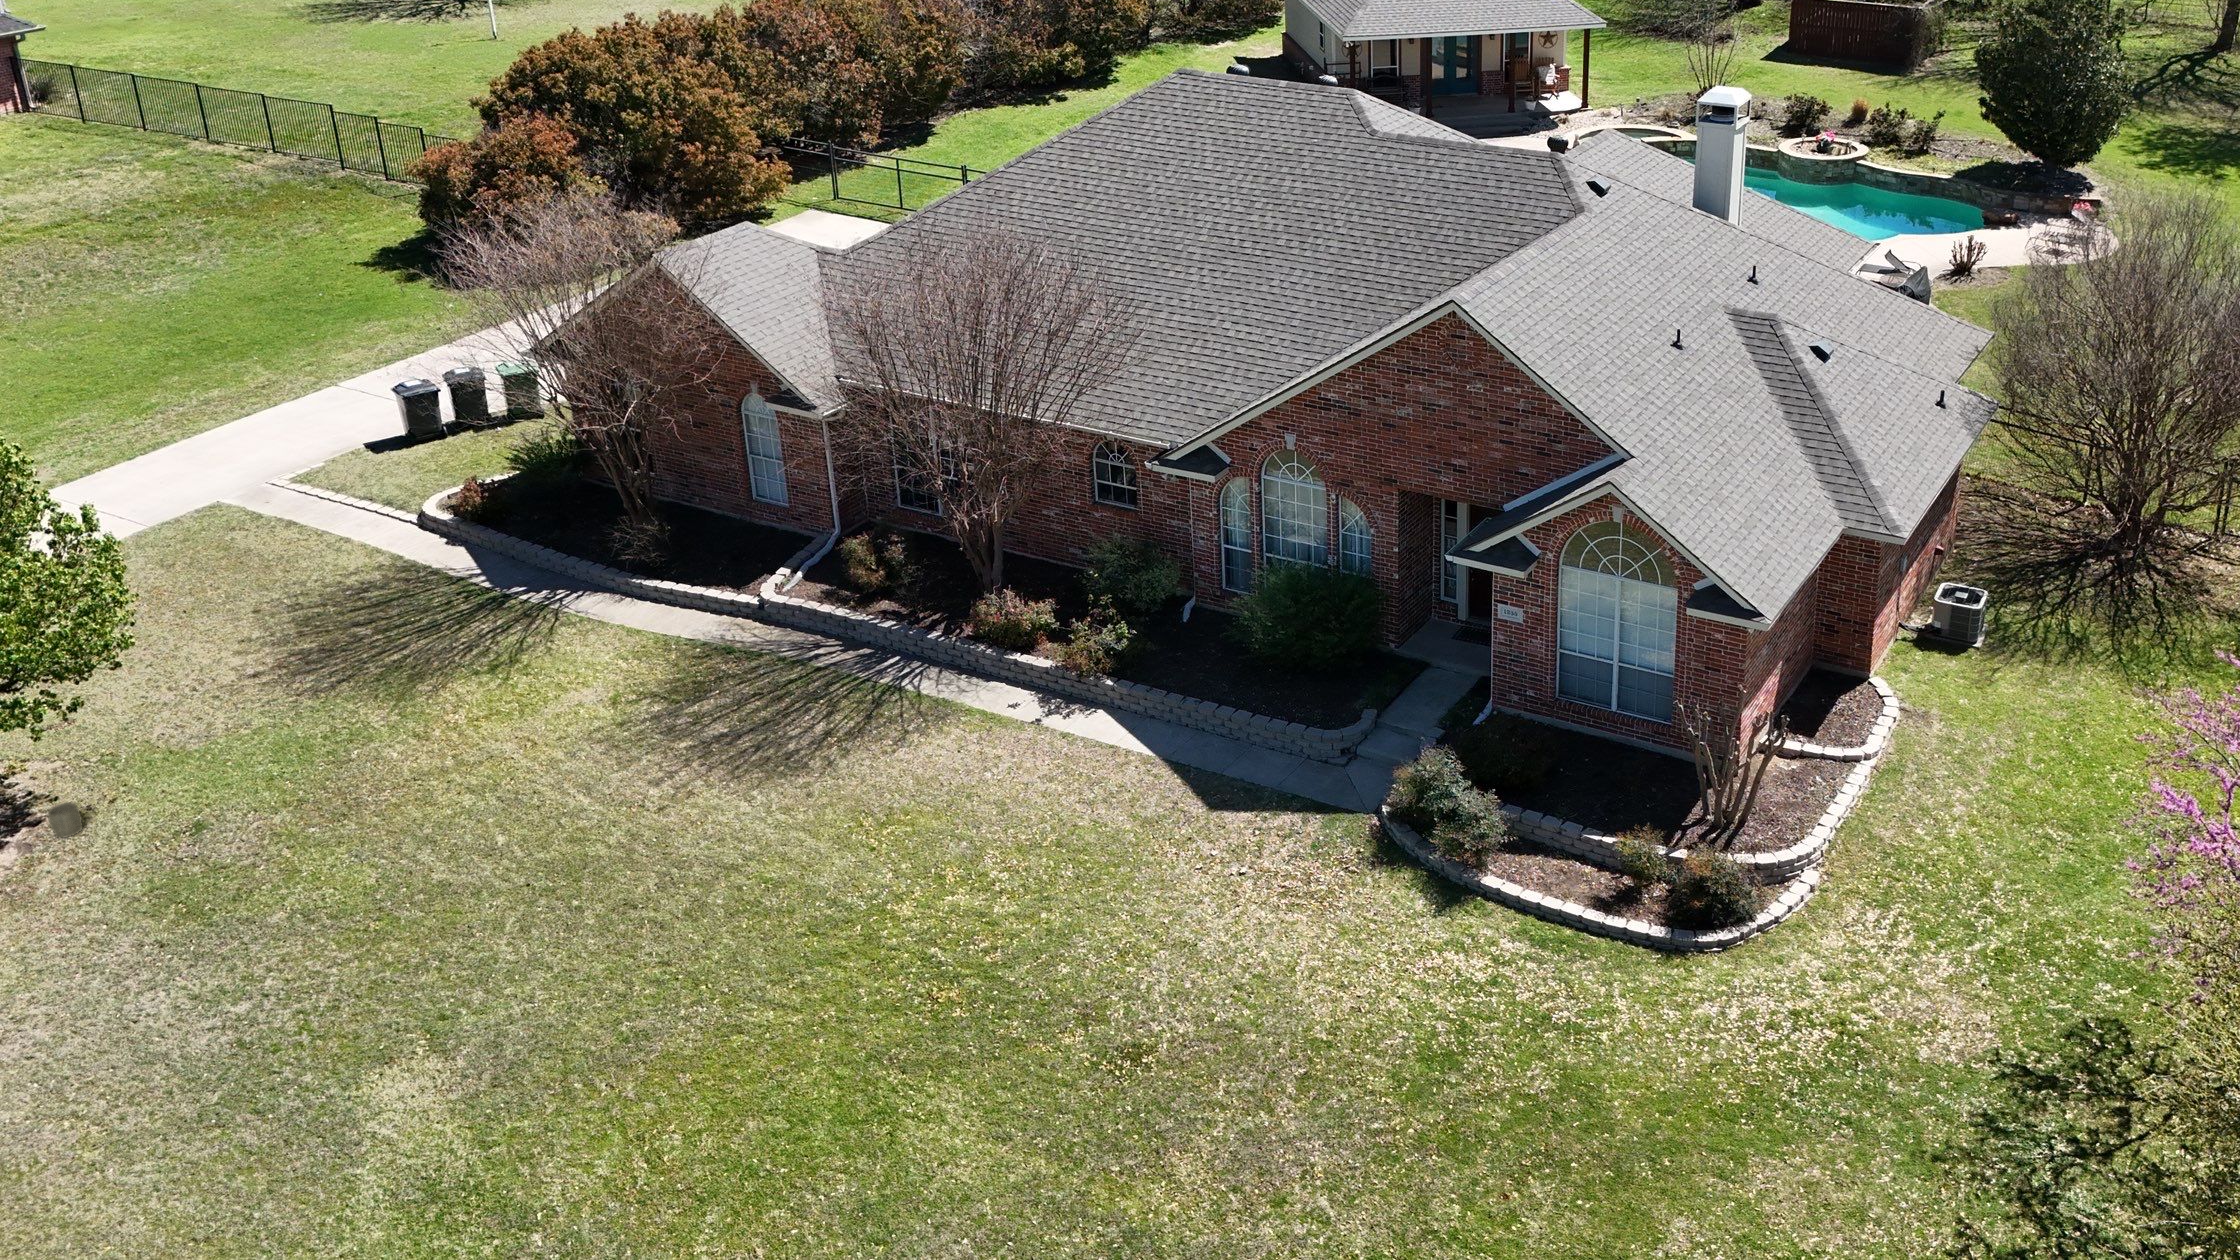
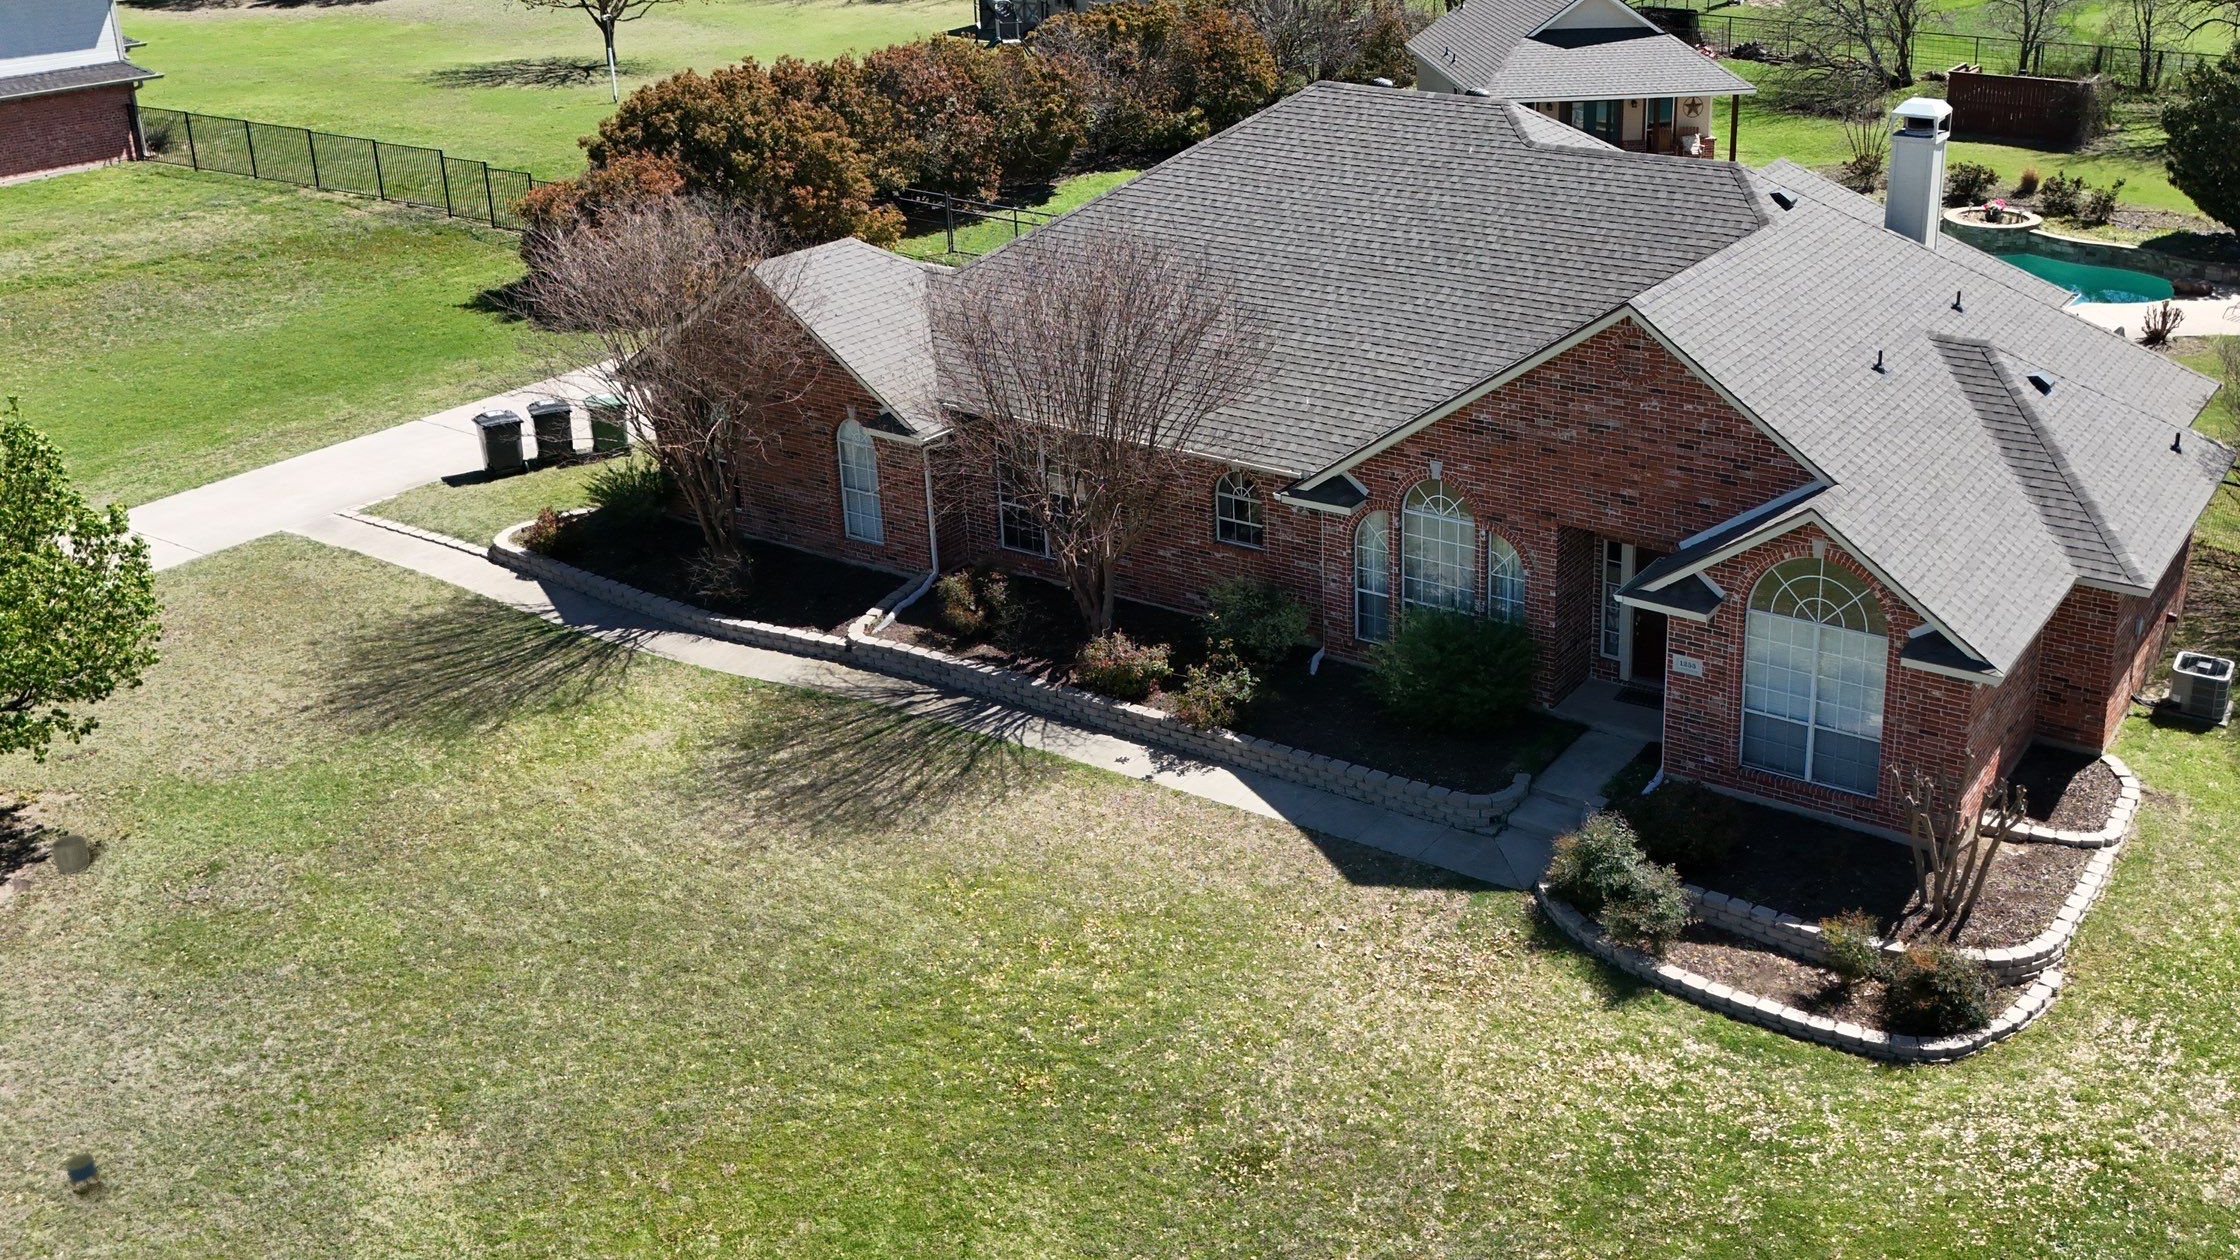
planter: none [110,1083,140,1116] -> present [66,1153,99,1190]

